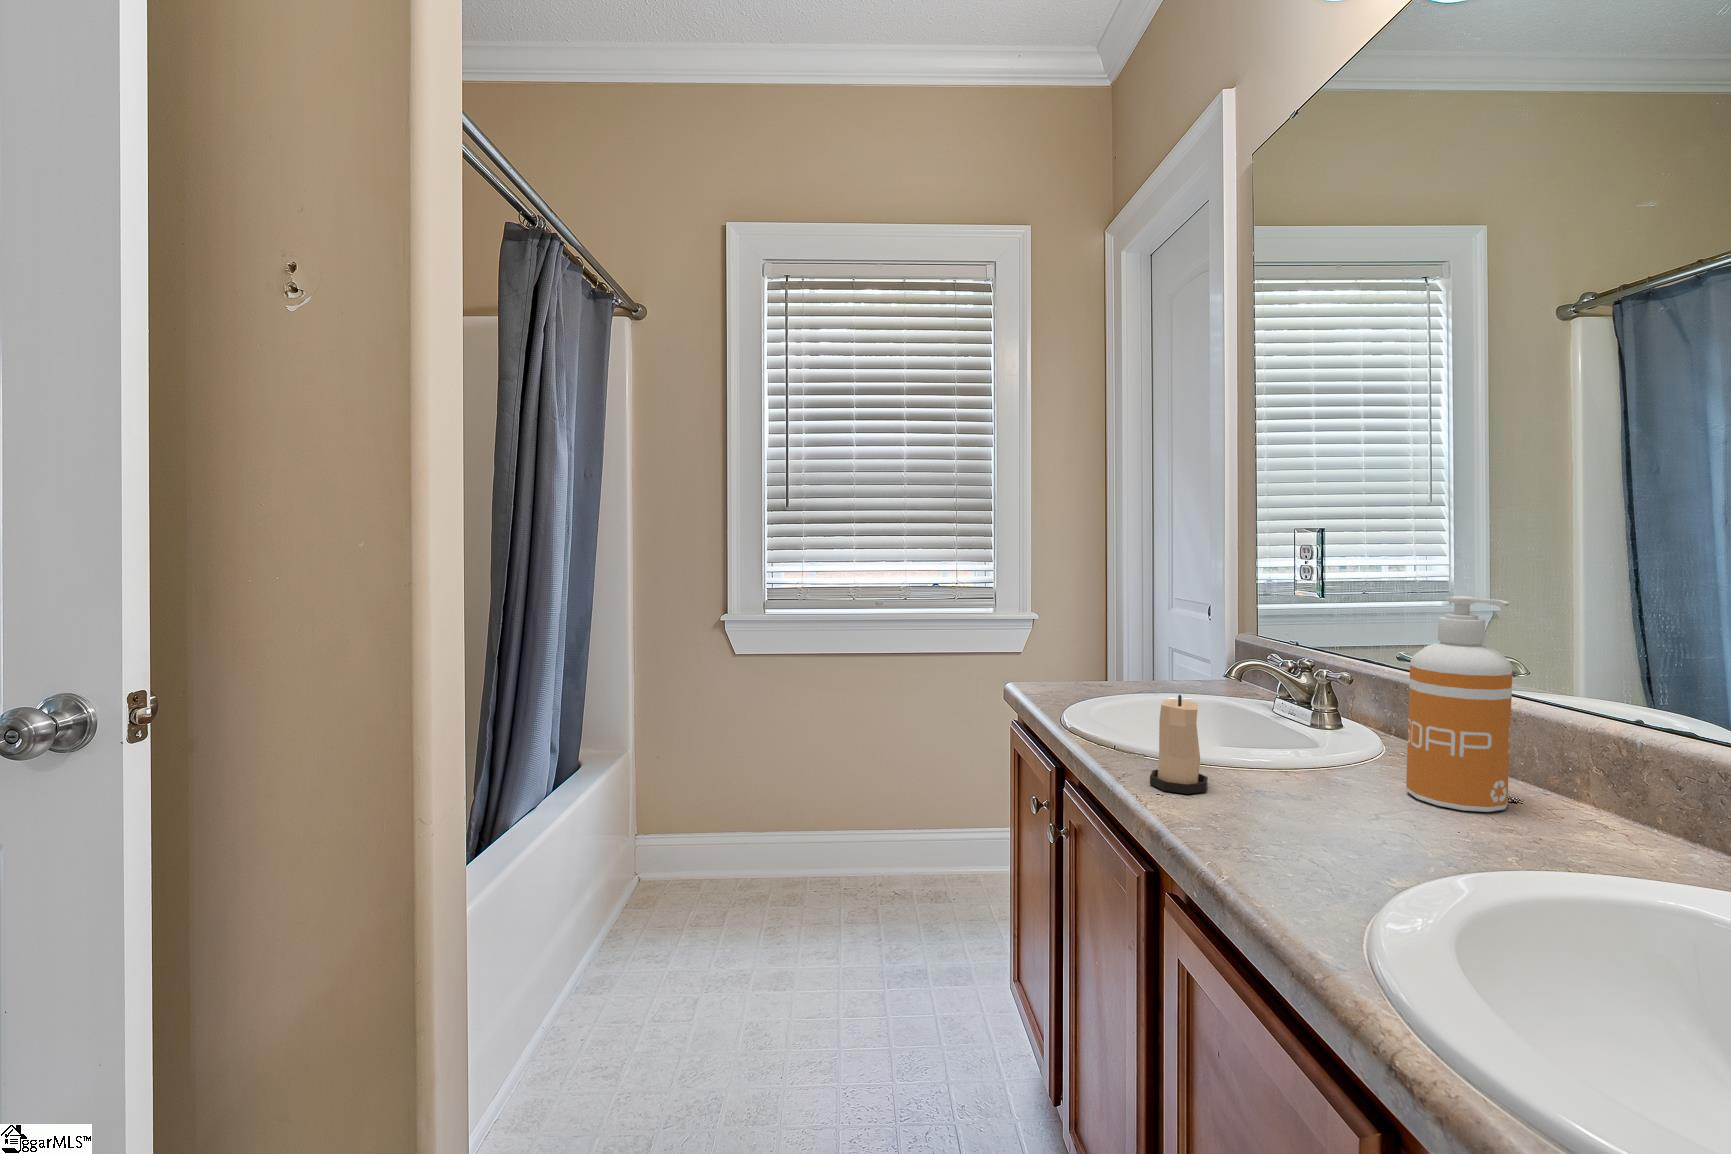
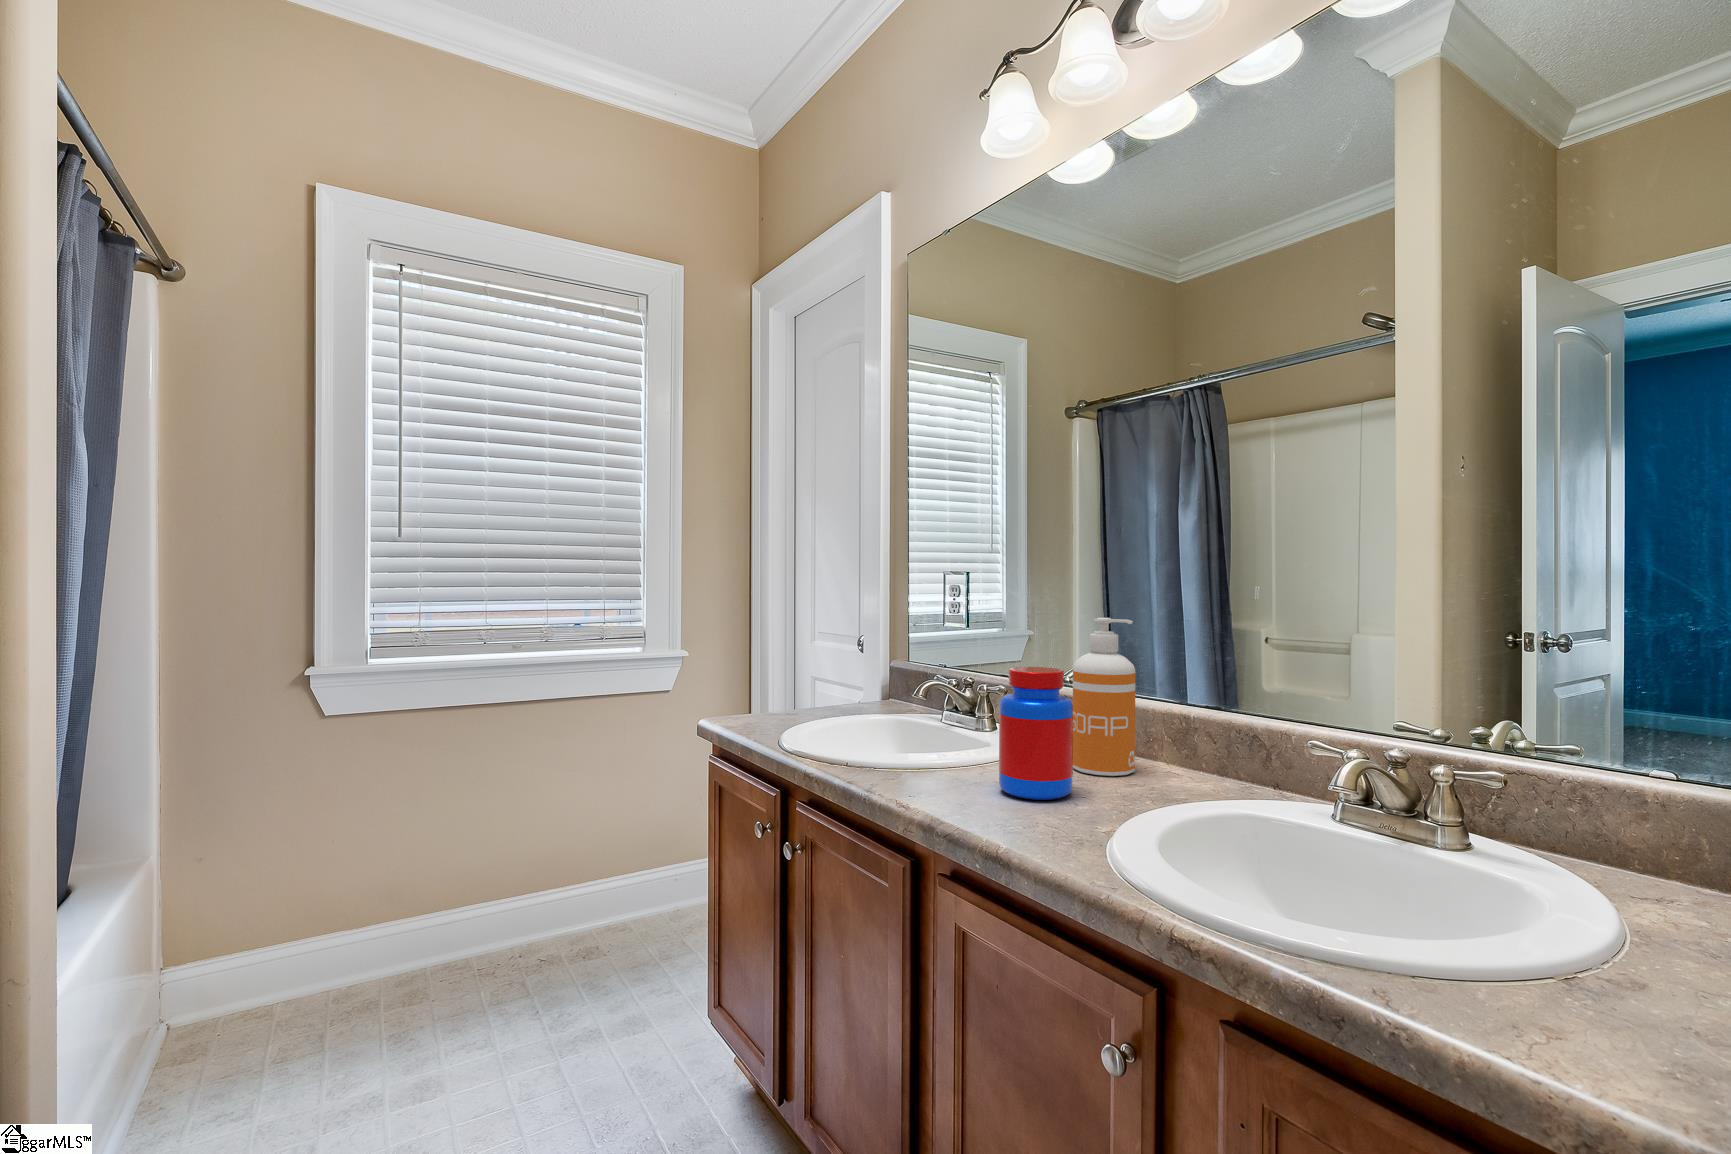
jar: none [1268,656,1376,827] -> present [999,667,1073,800]
candle: present [1150,695,1208,794] -> none [902,706,949,792]

